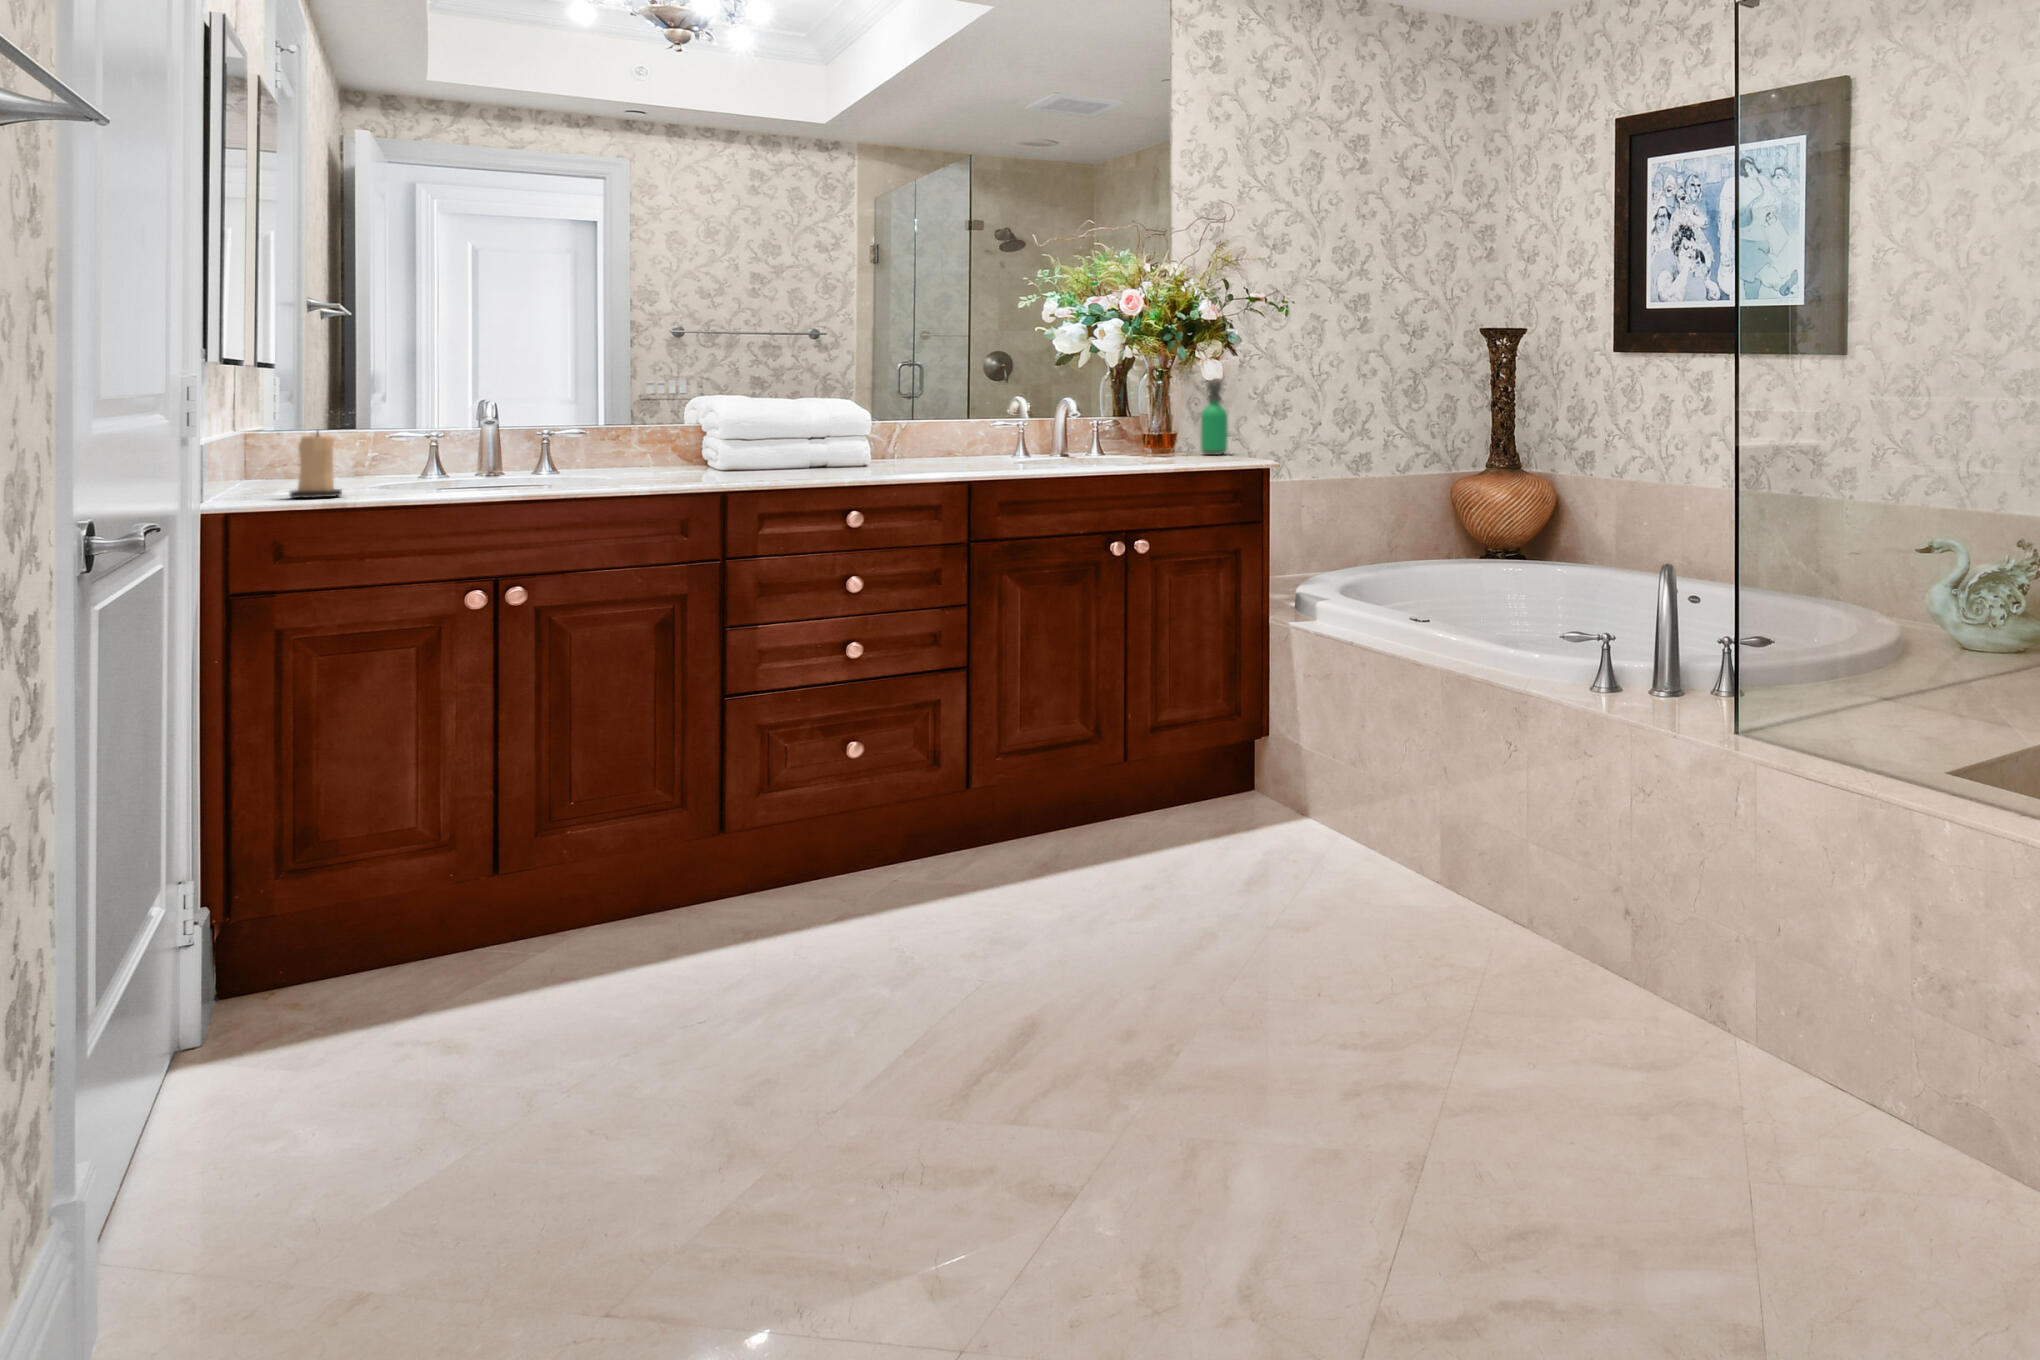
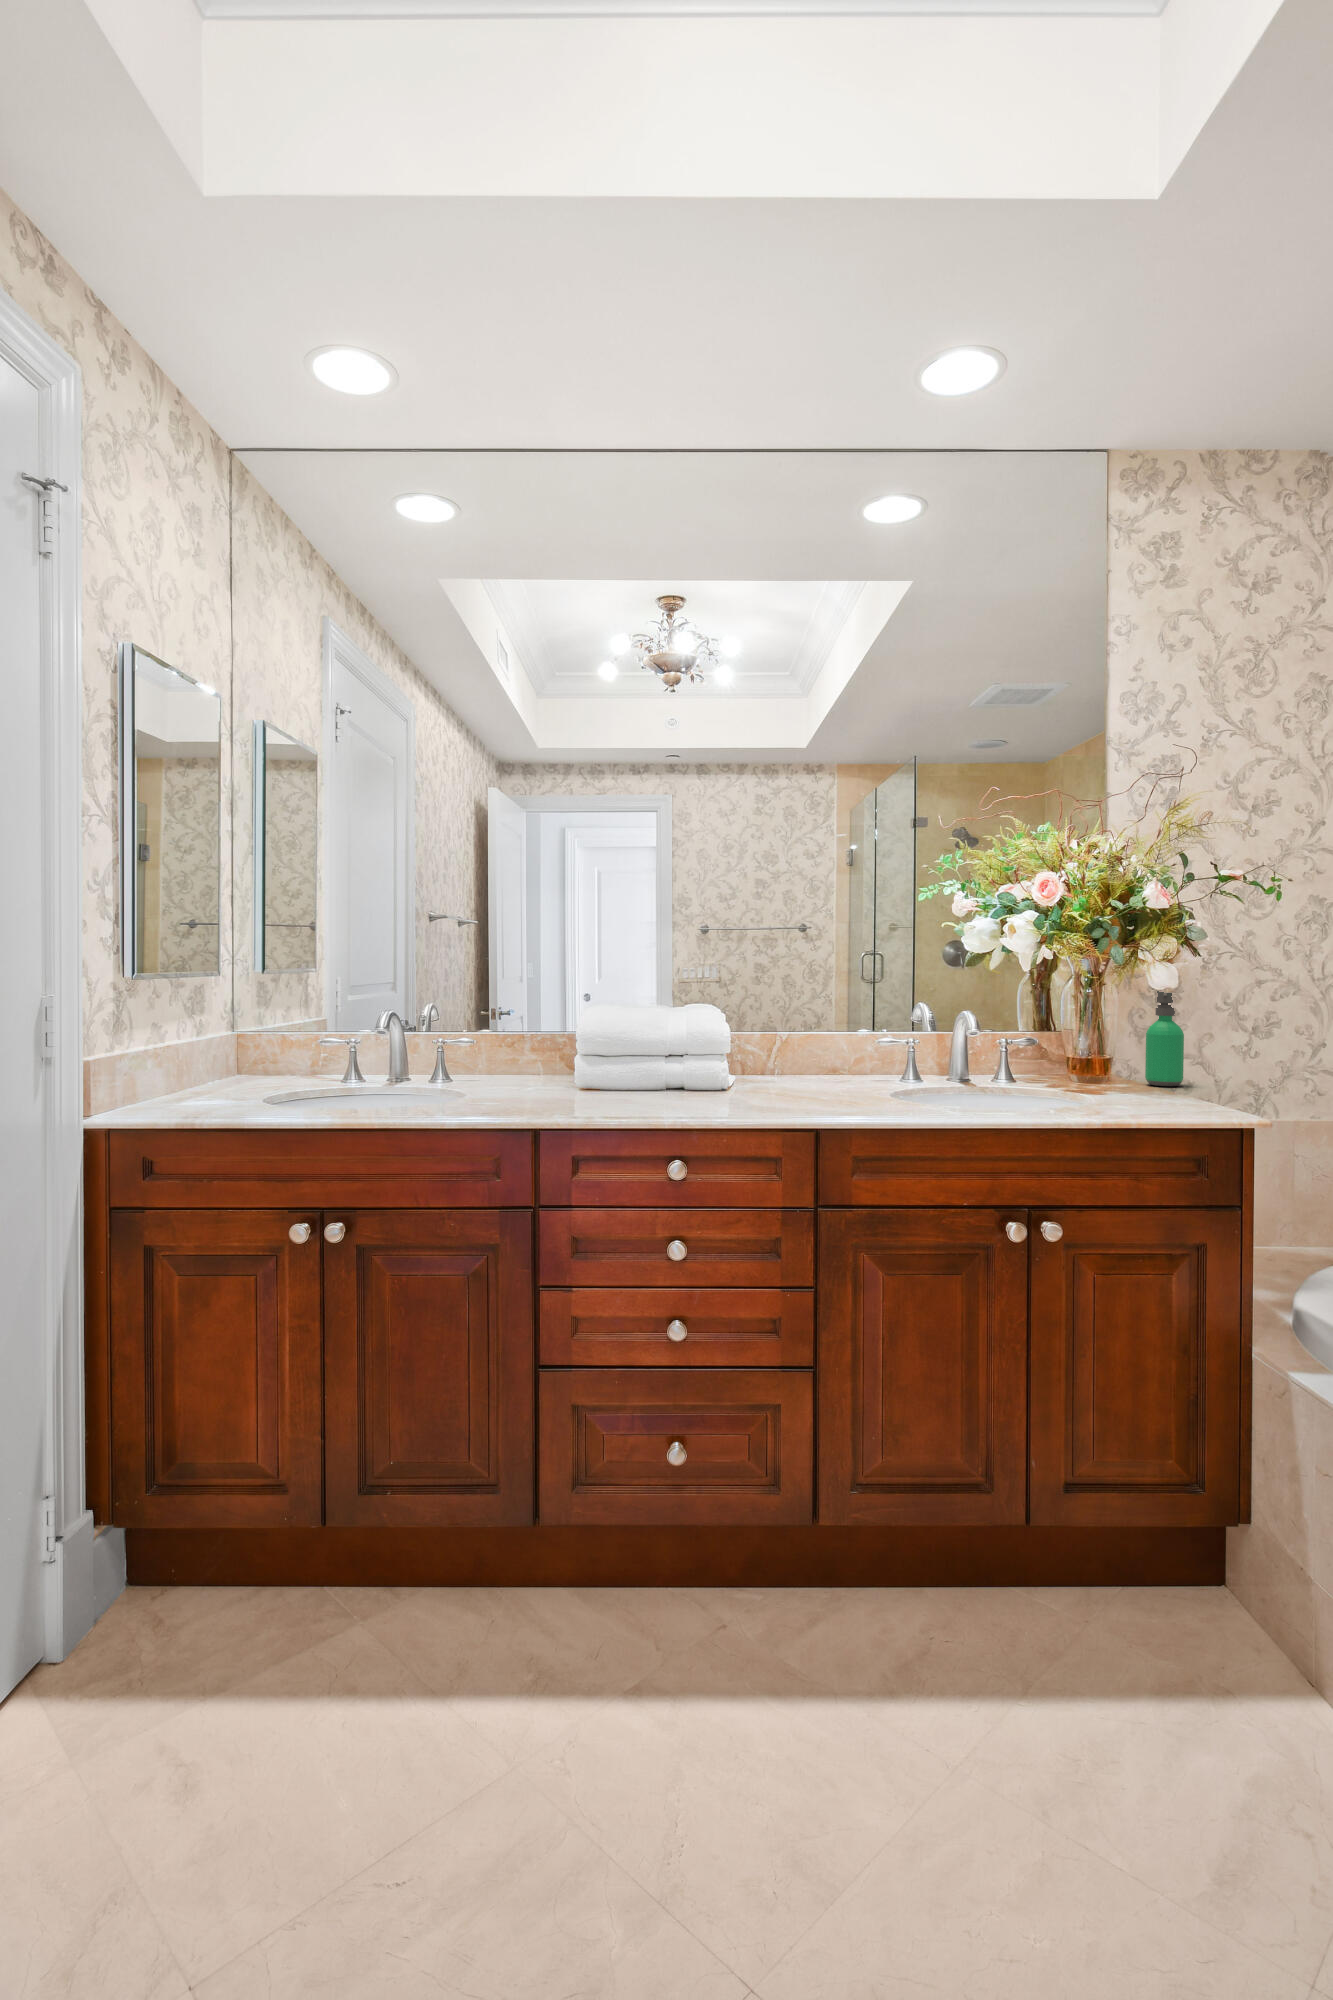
candle: present [289,431,342,498] -> none [169,1045,212,1114]

